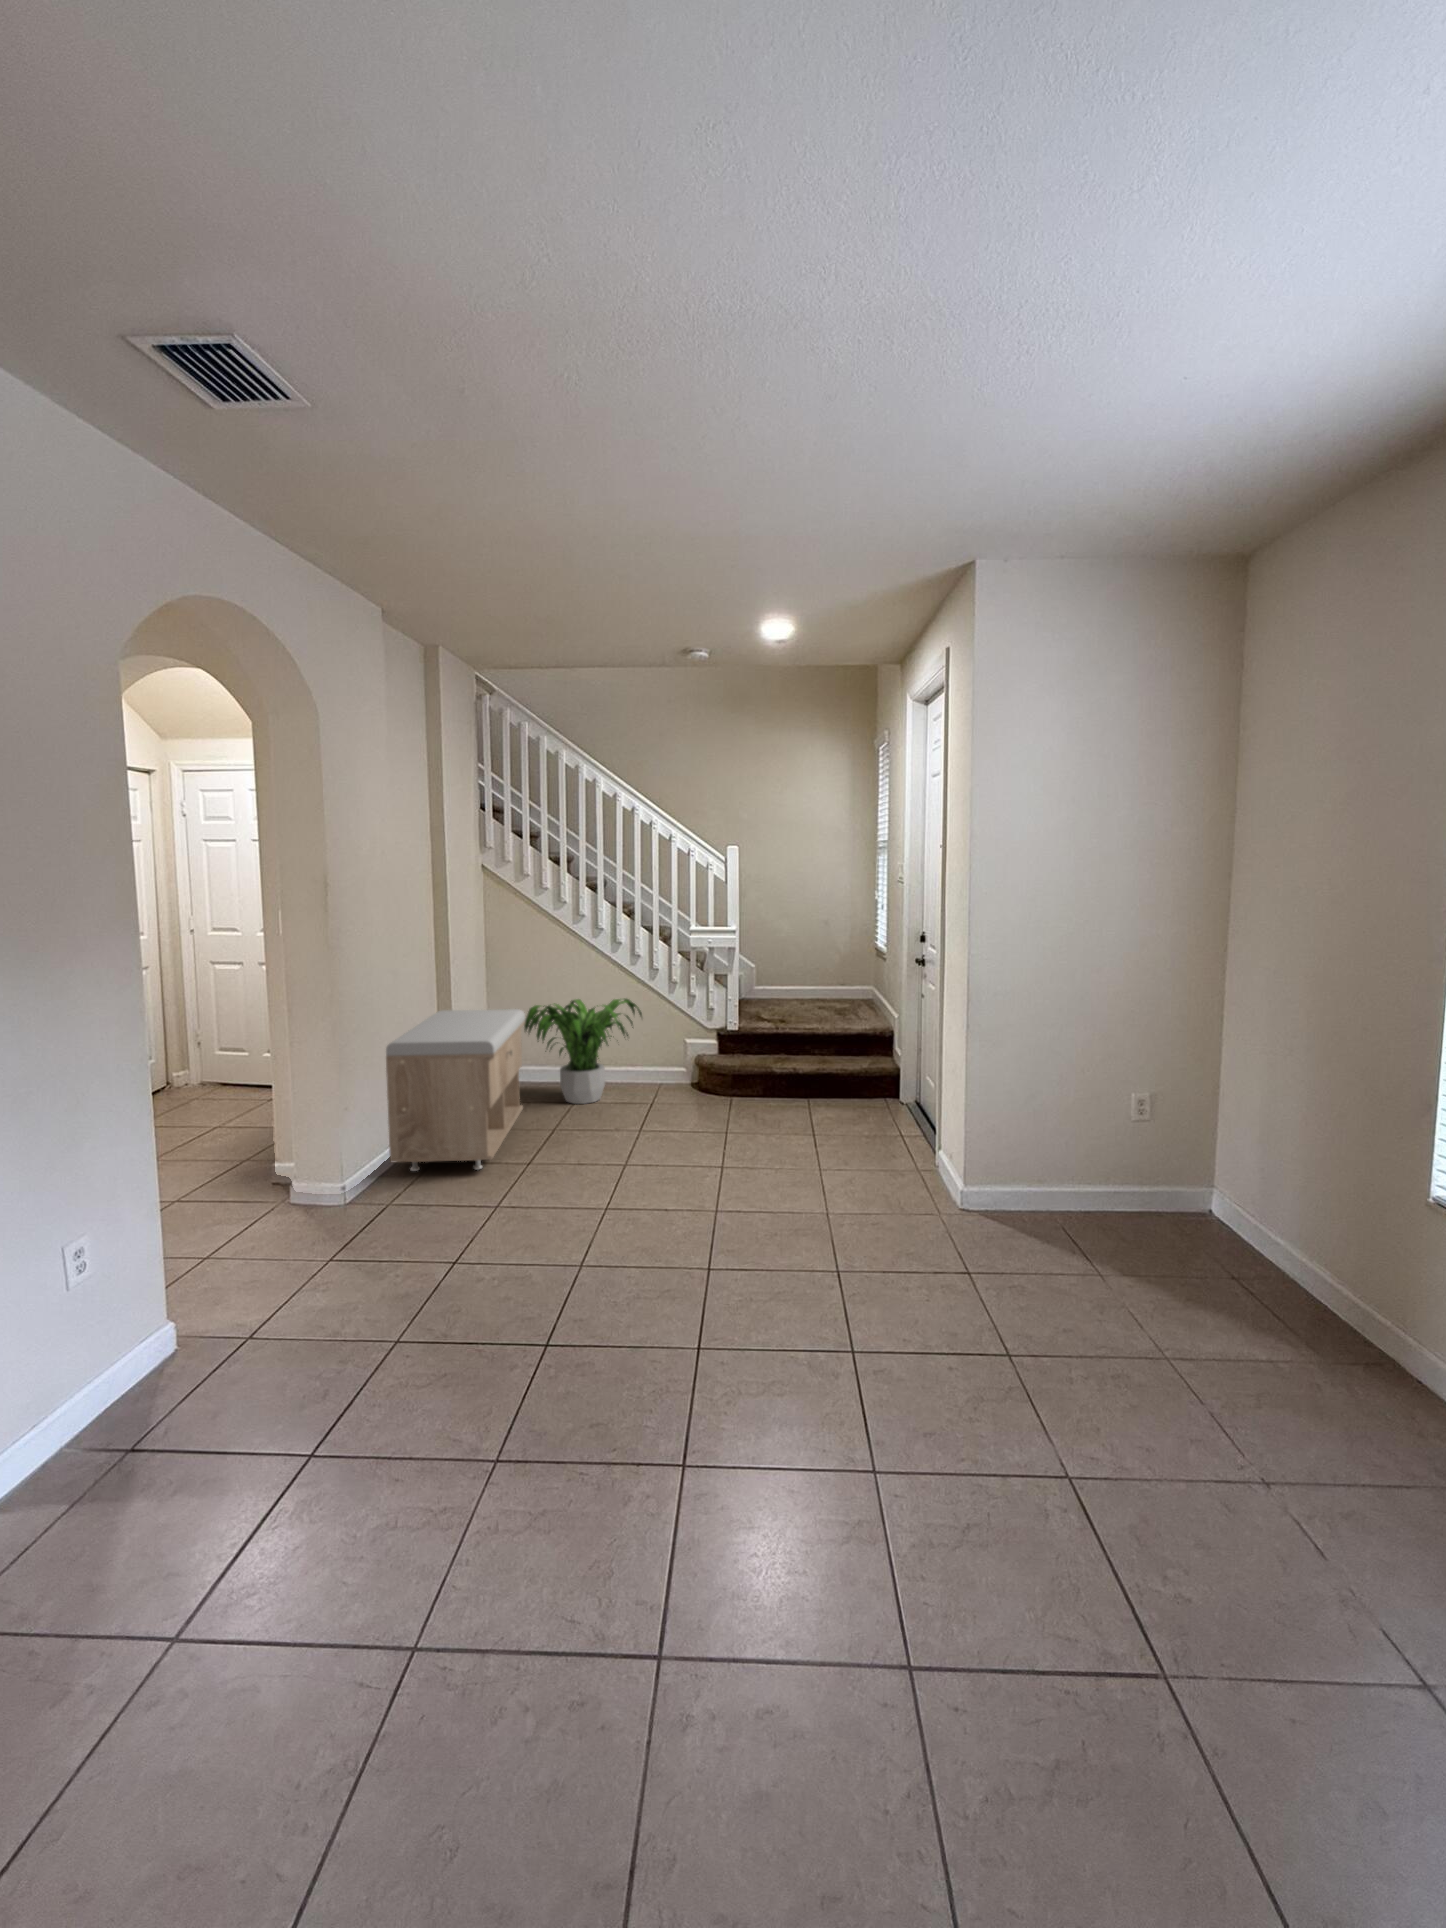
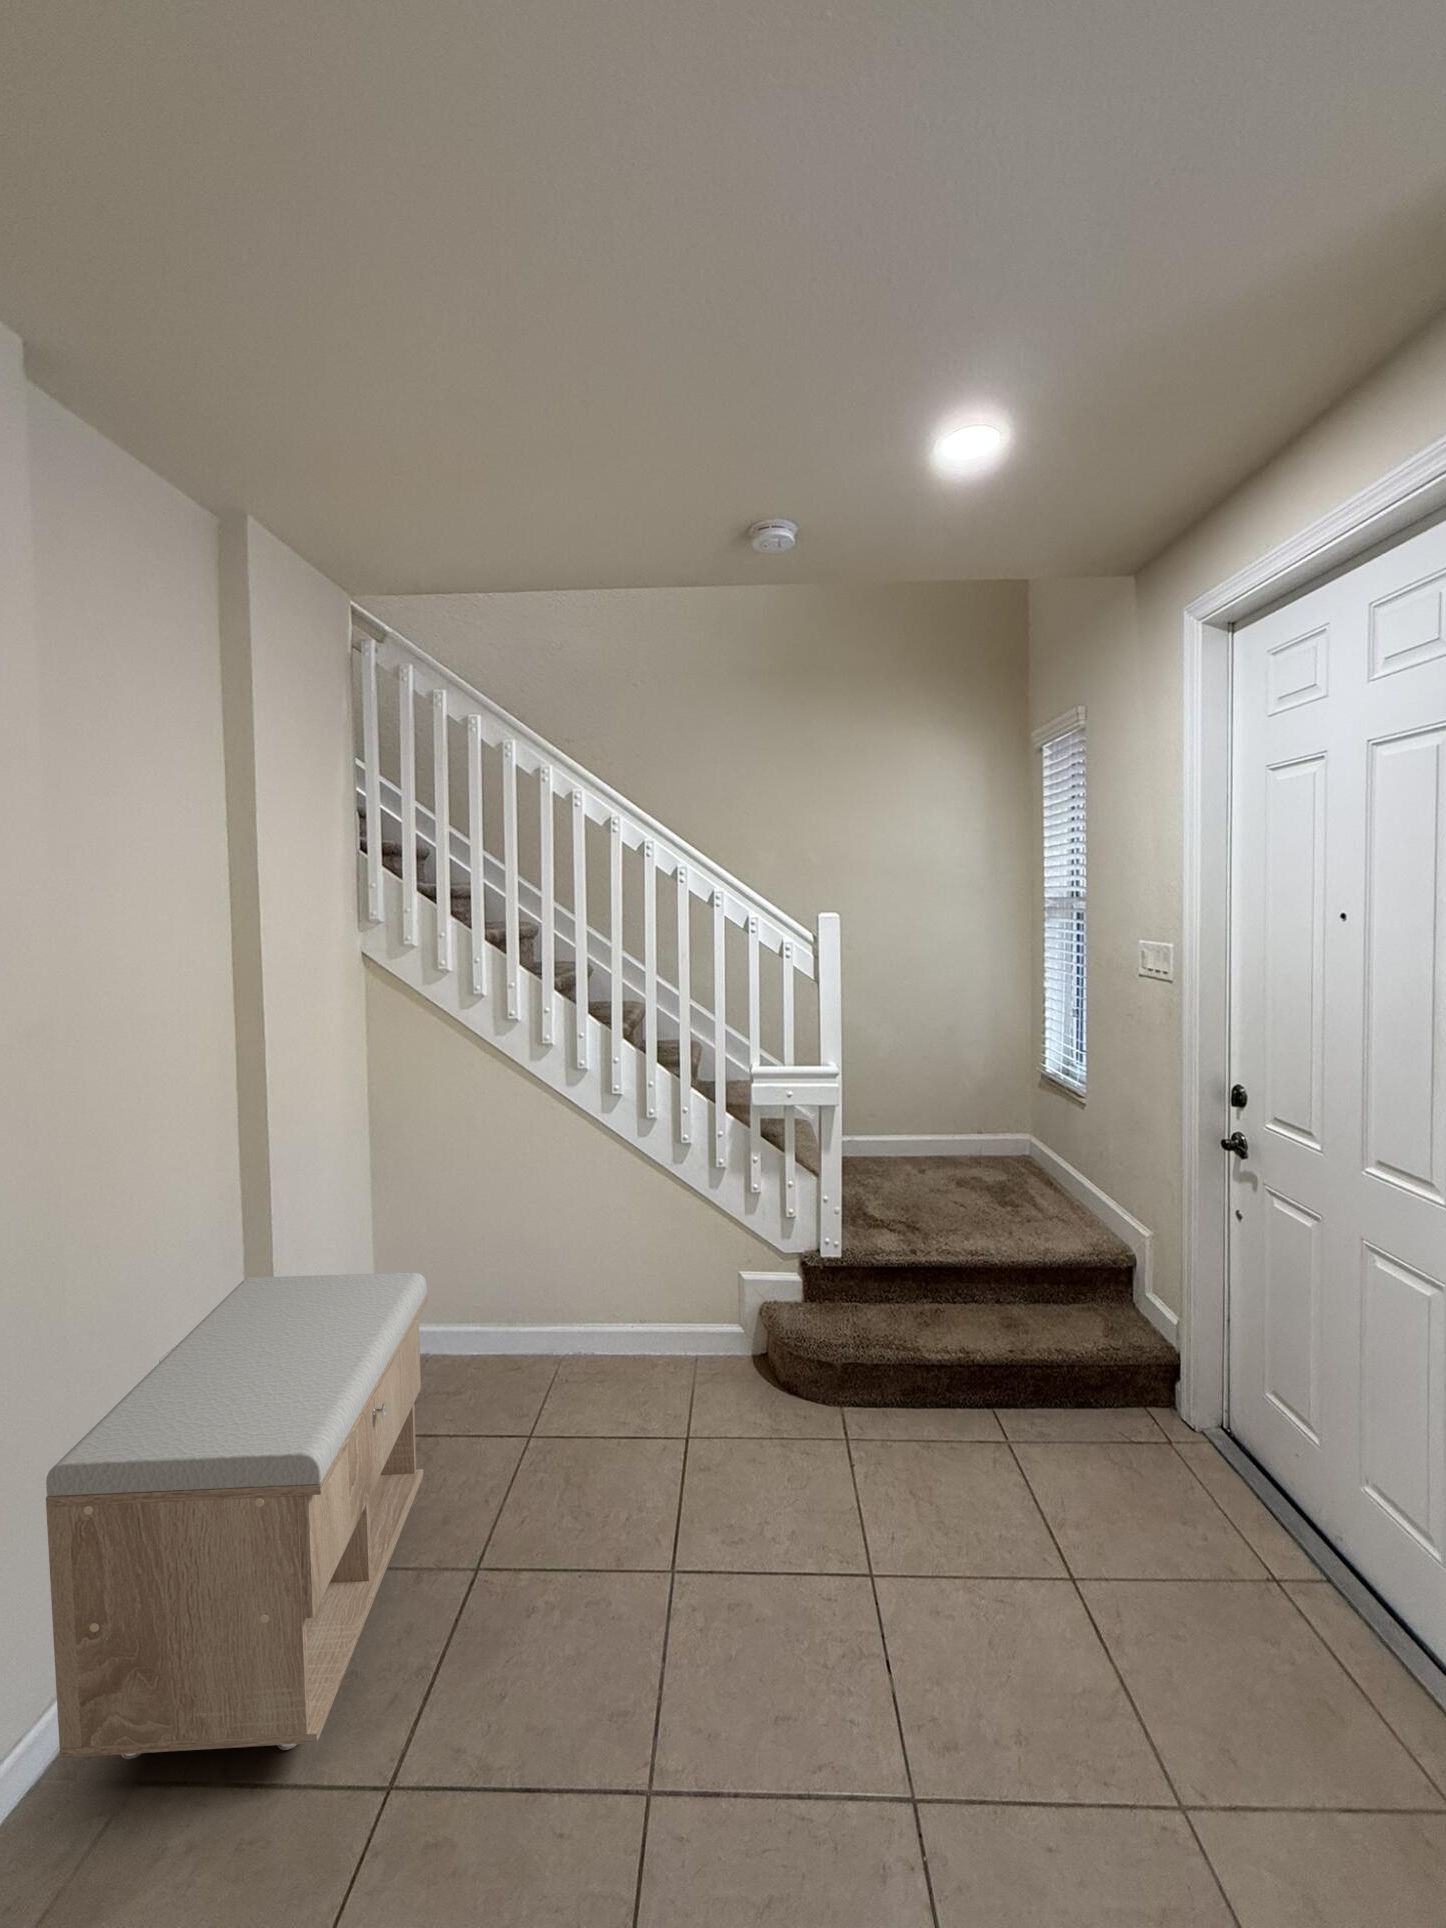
potted plant: present [524,998,642,1104] -> none [429,1207,665,1433]

